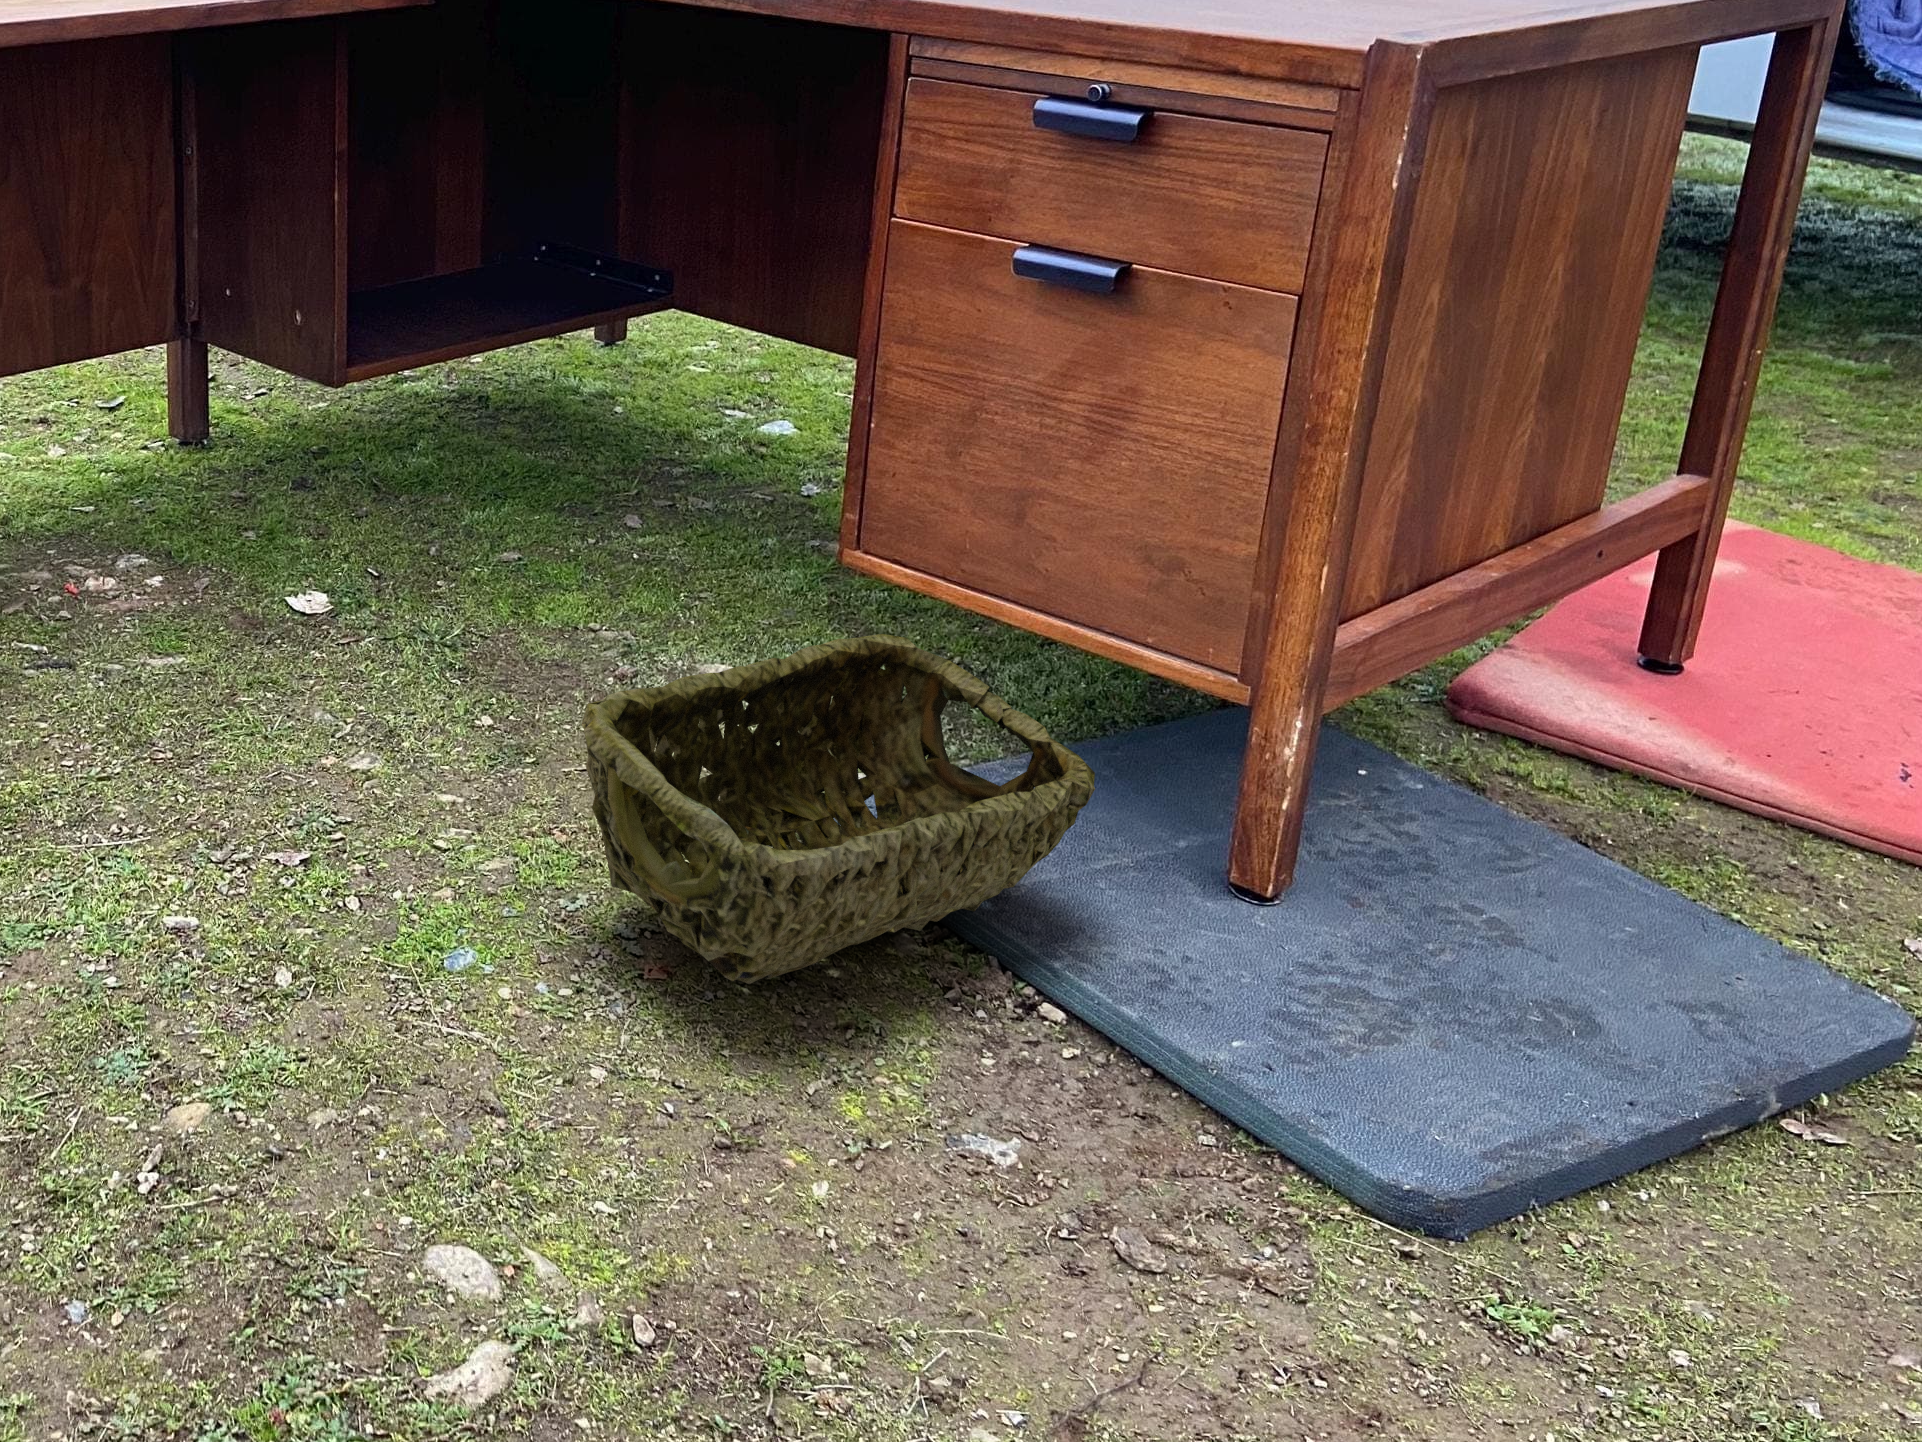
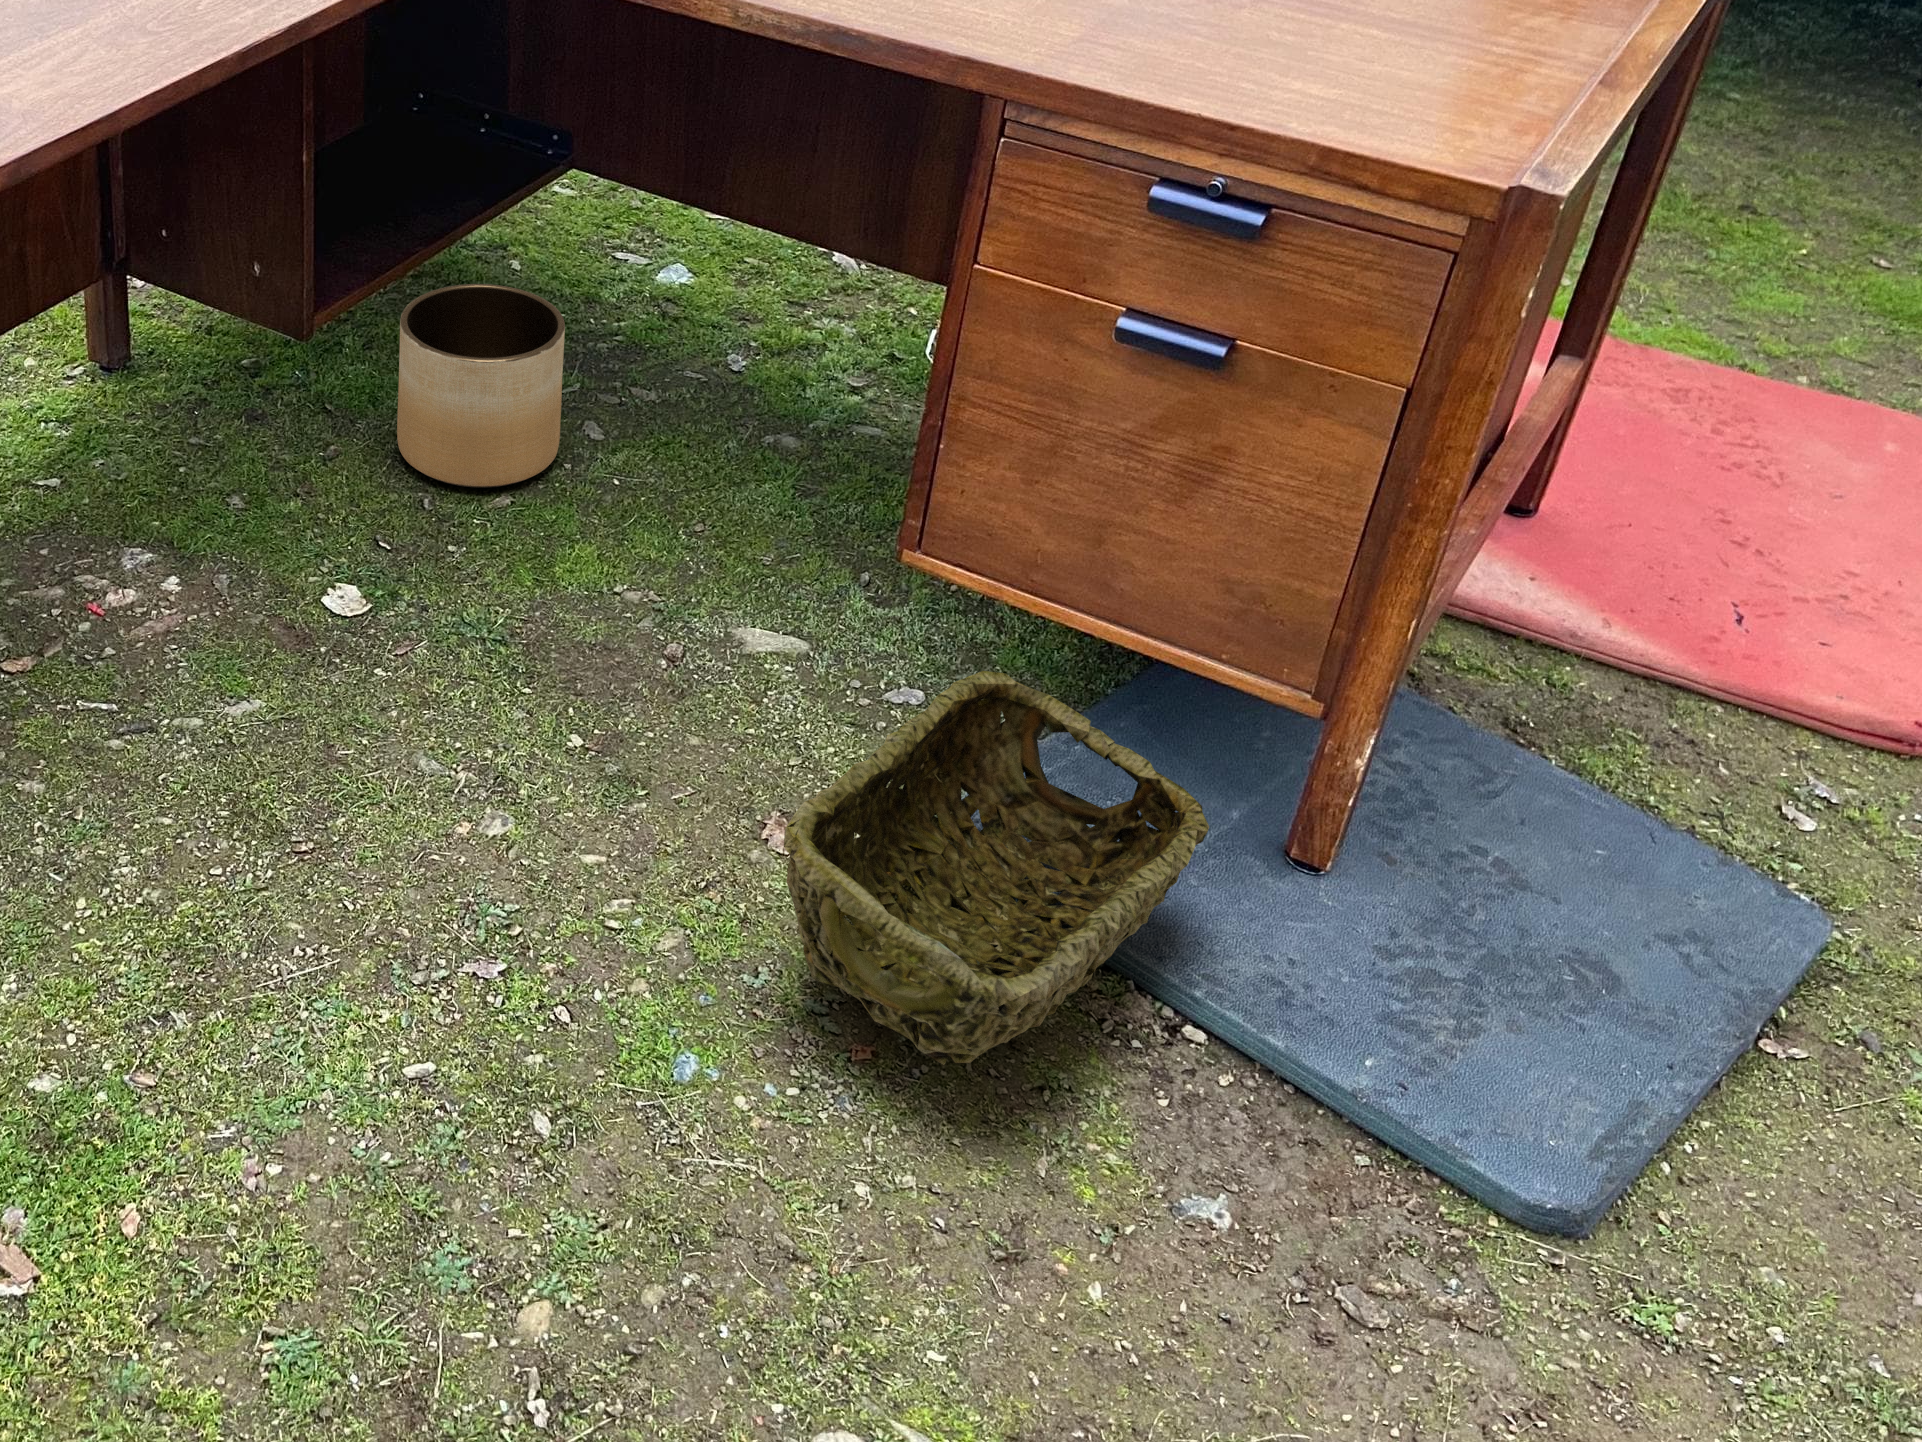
planter: none [429,358,597,547] -> present [397,284,565,488]

